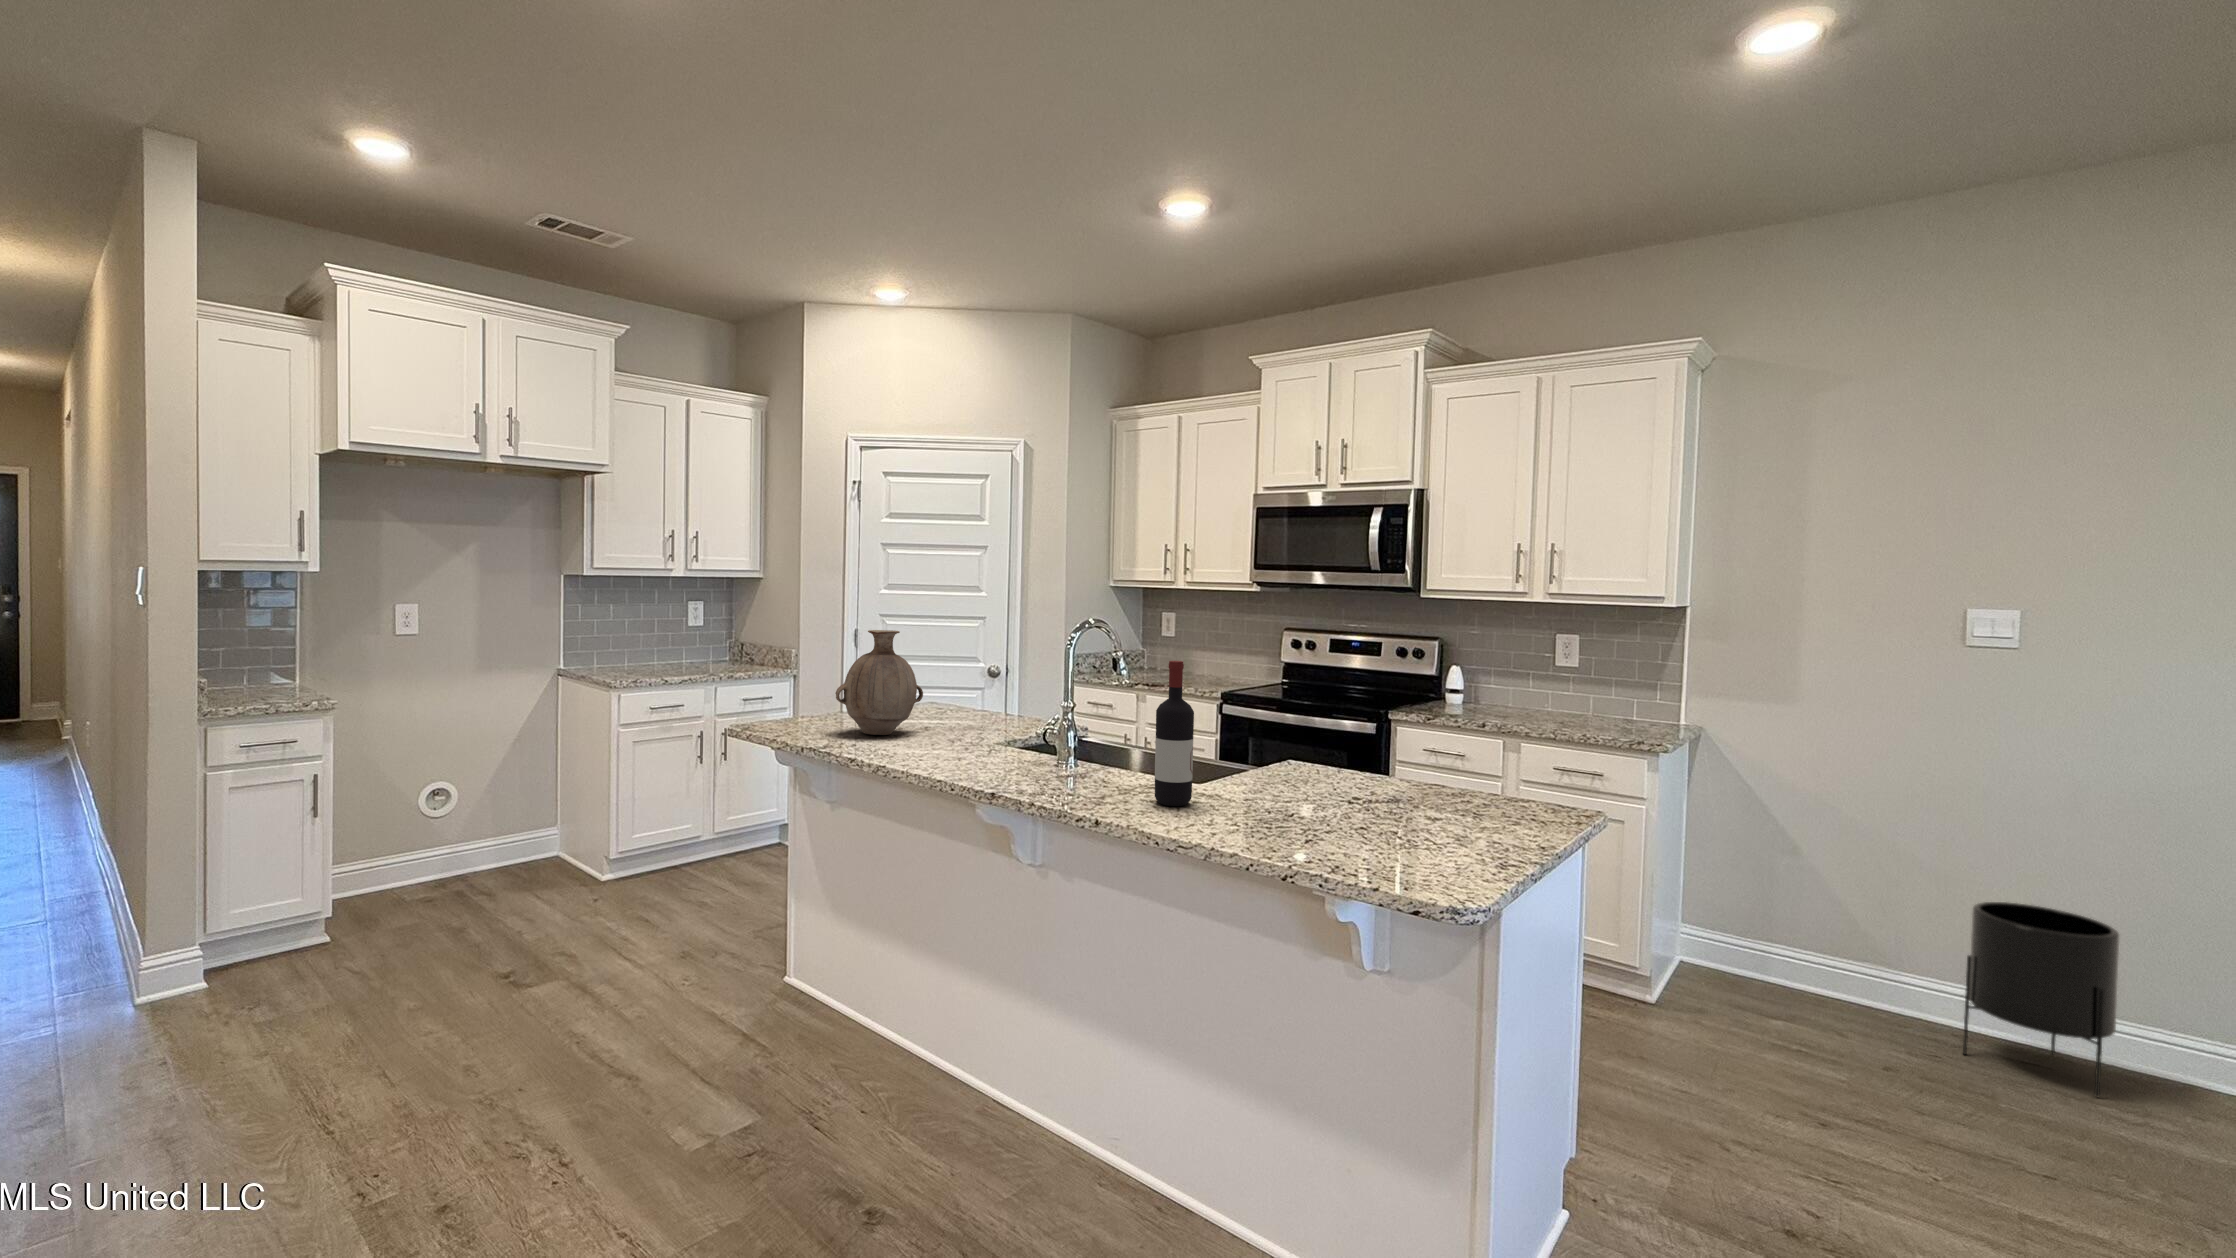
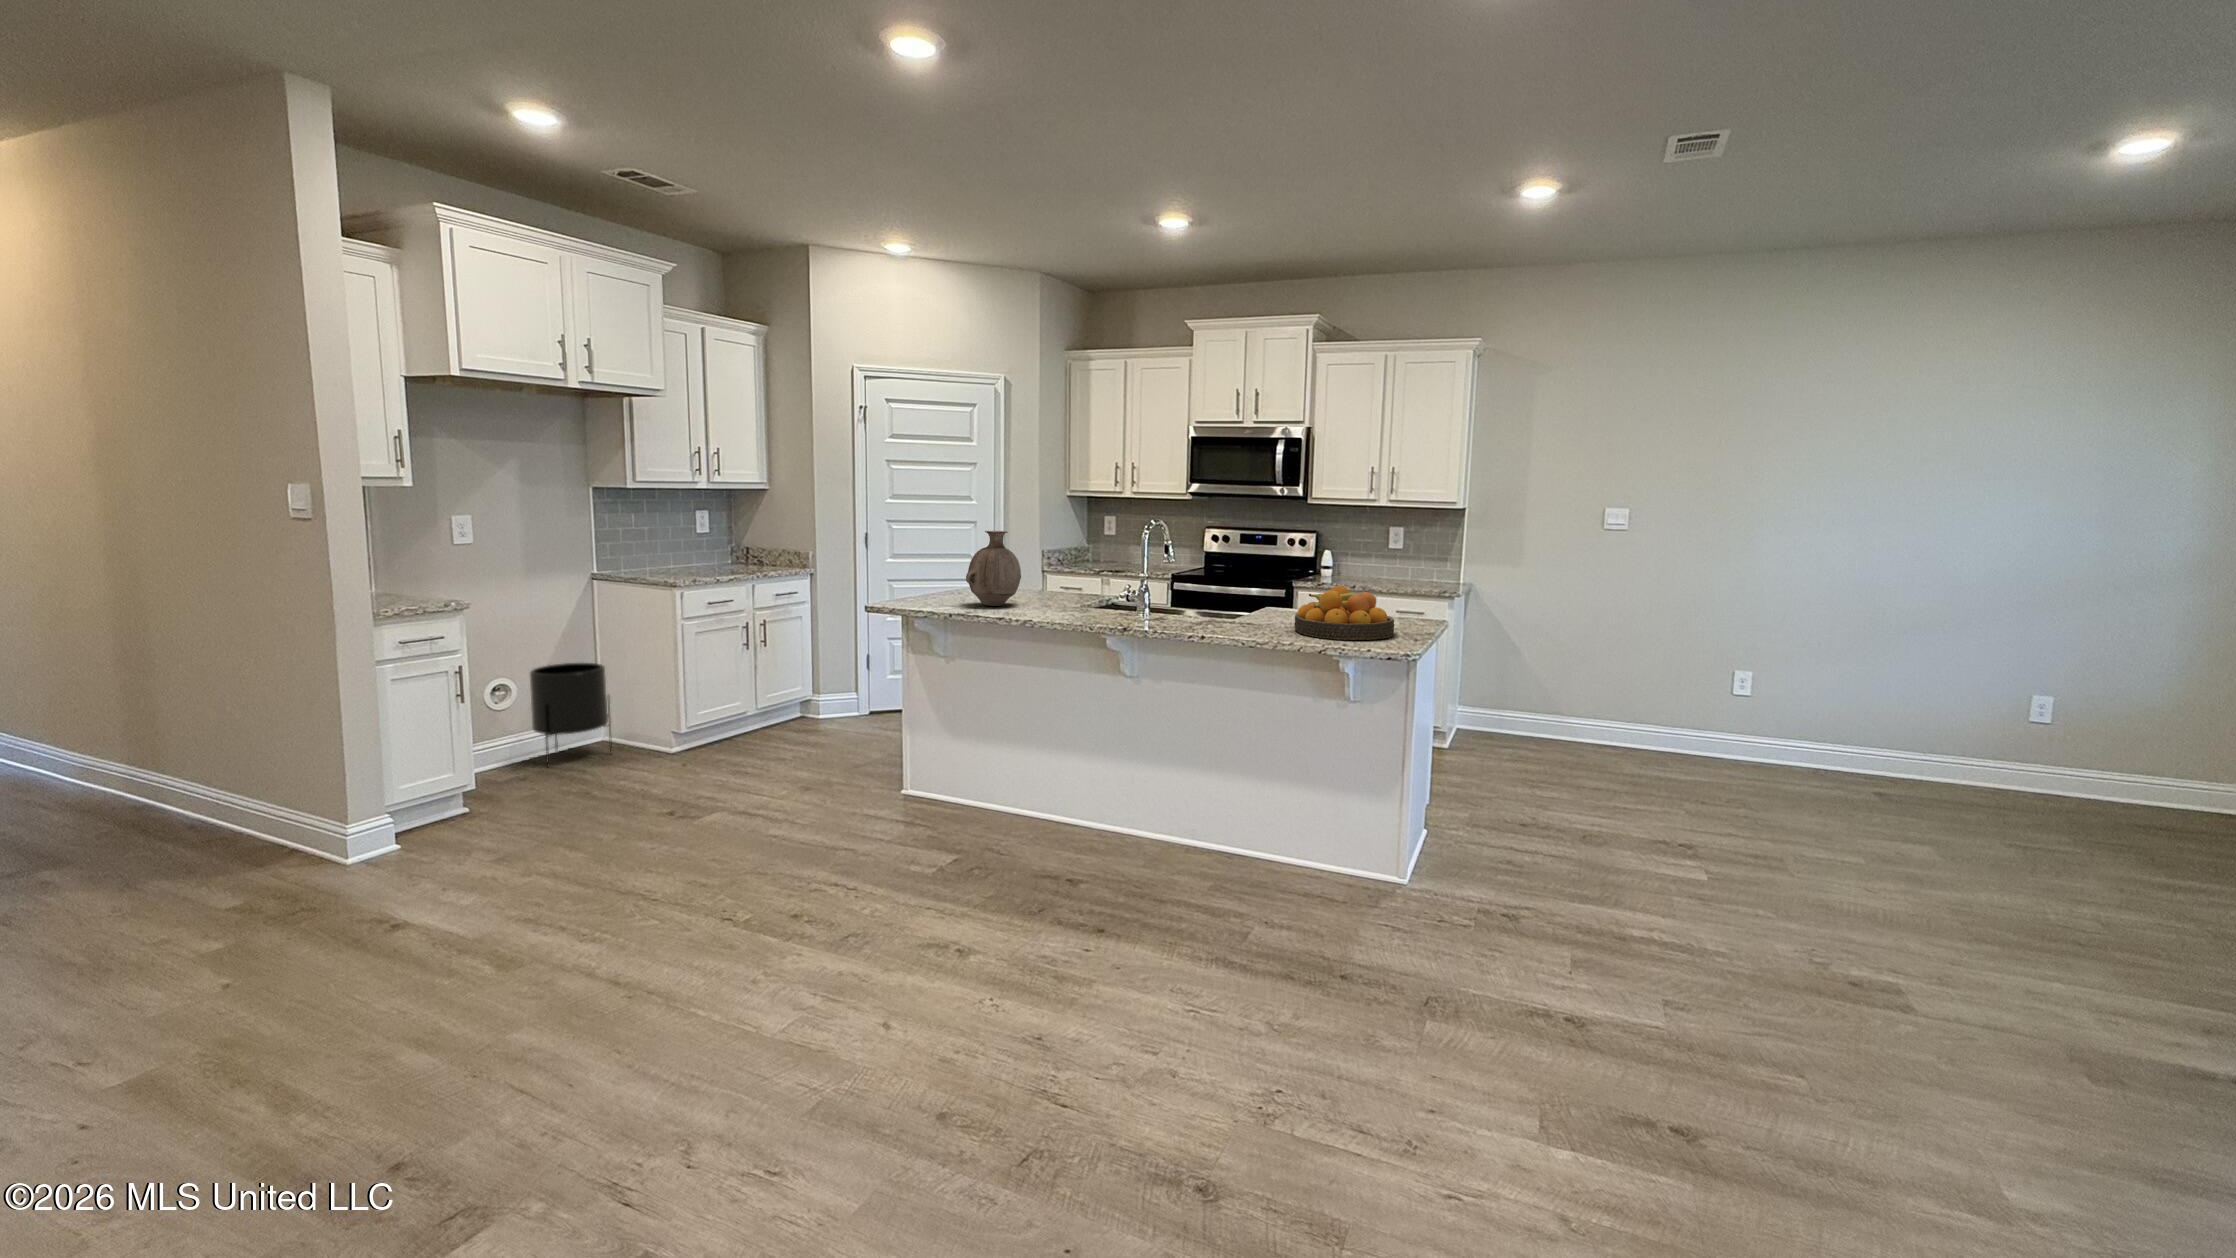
wine bottle: present [1155,661,1194,806] -> none [1235,545,1259,631]
fruit bowl: none [1254,735,1435,842] -> present [1294,586,1394,640]
planter: present [1963,902,2119,1097] -> present [530,663,612,766]

